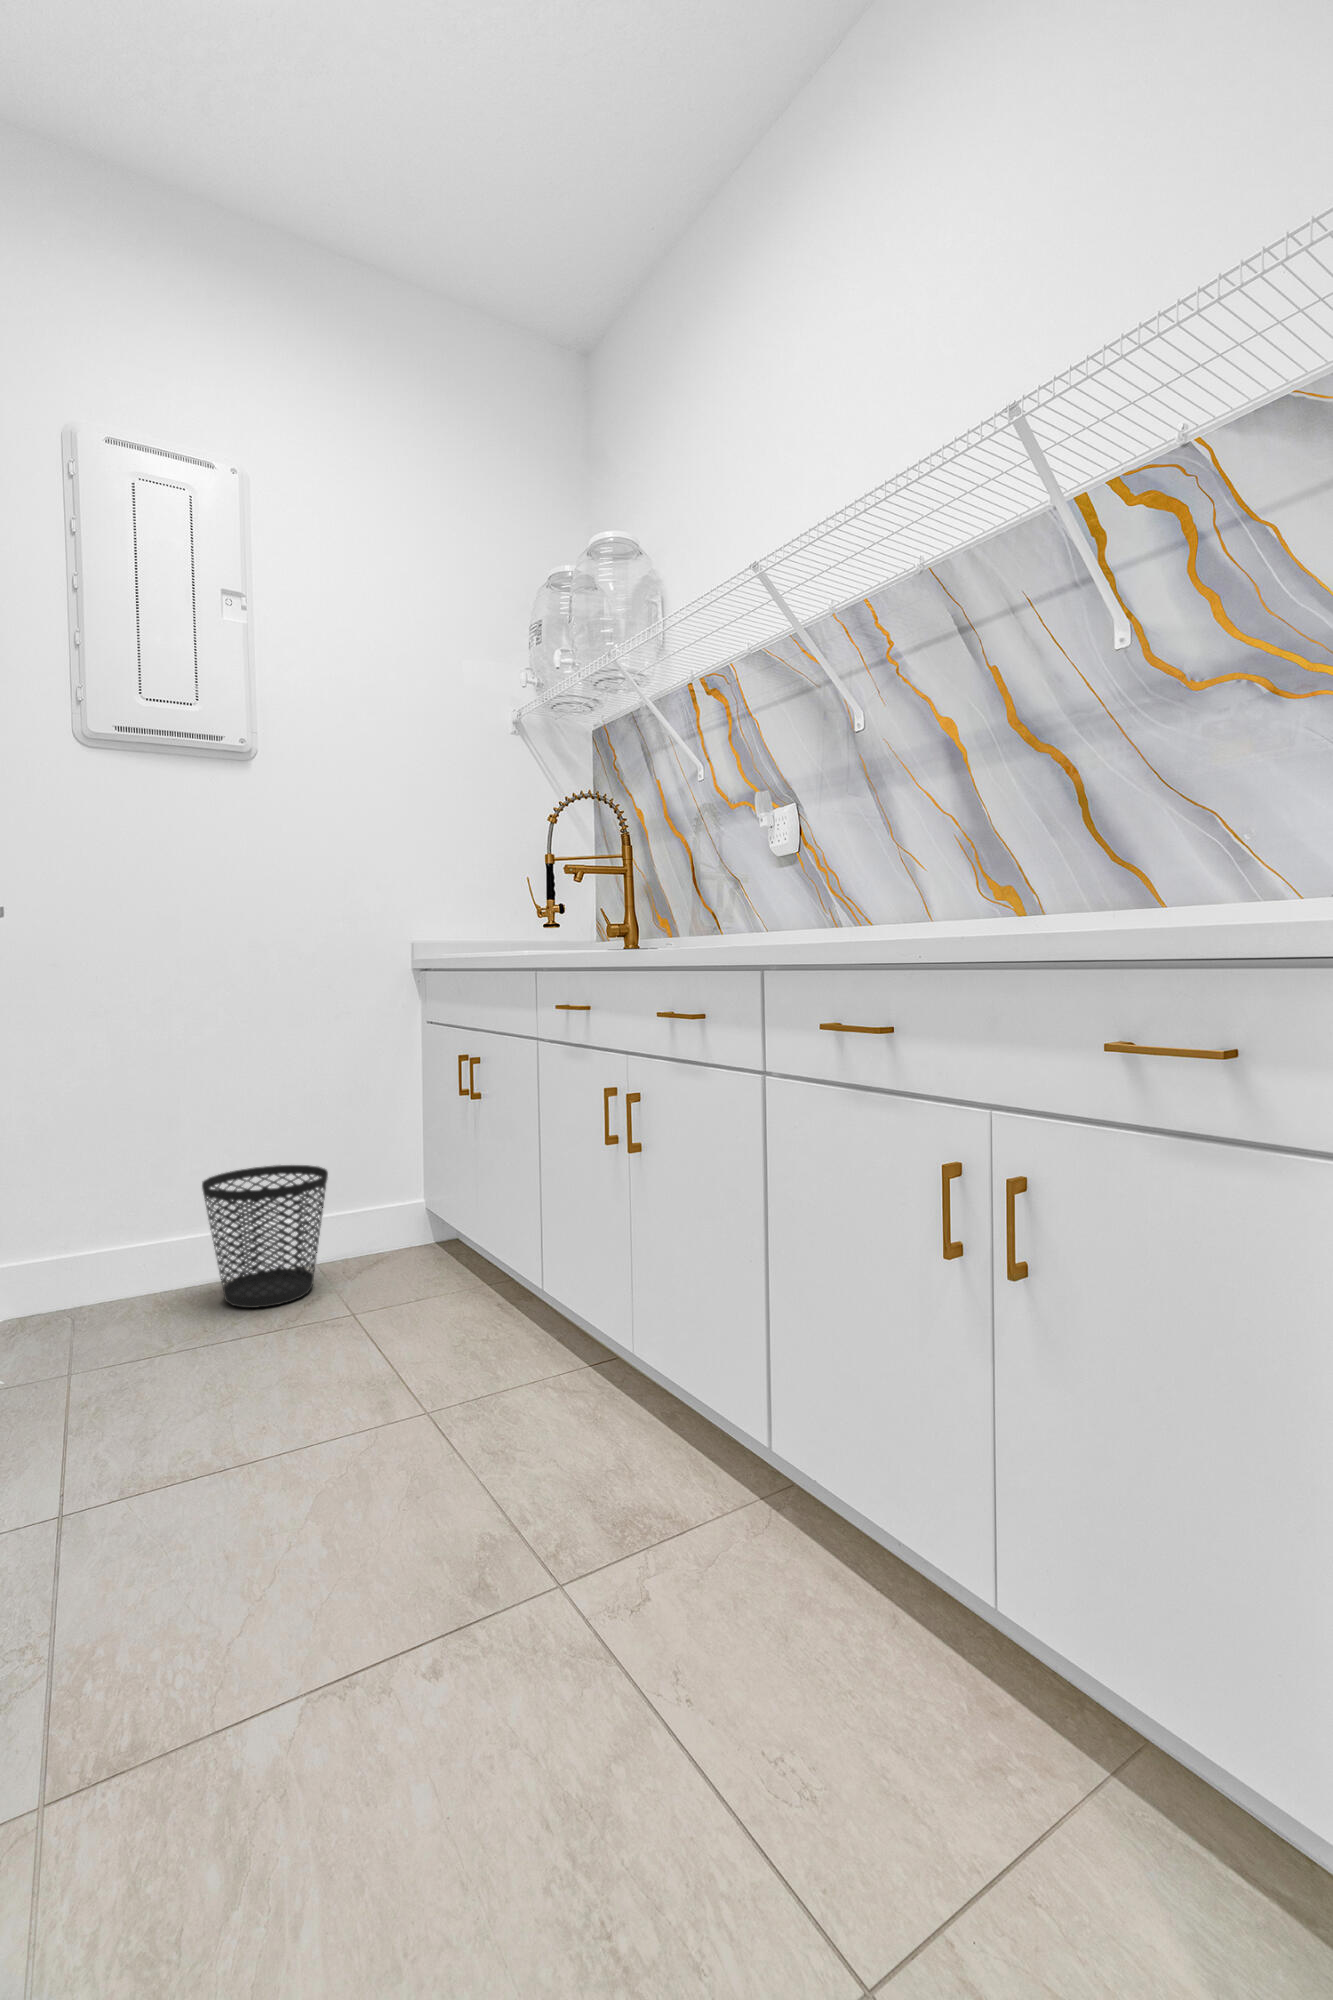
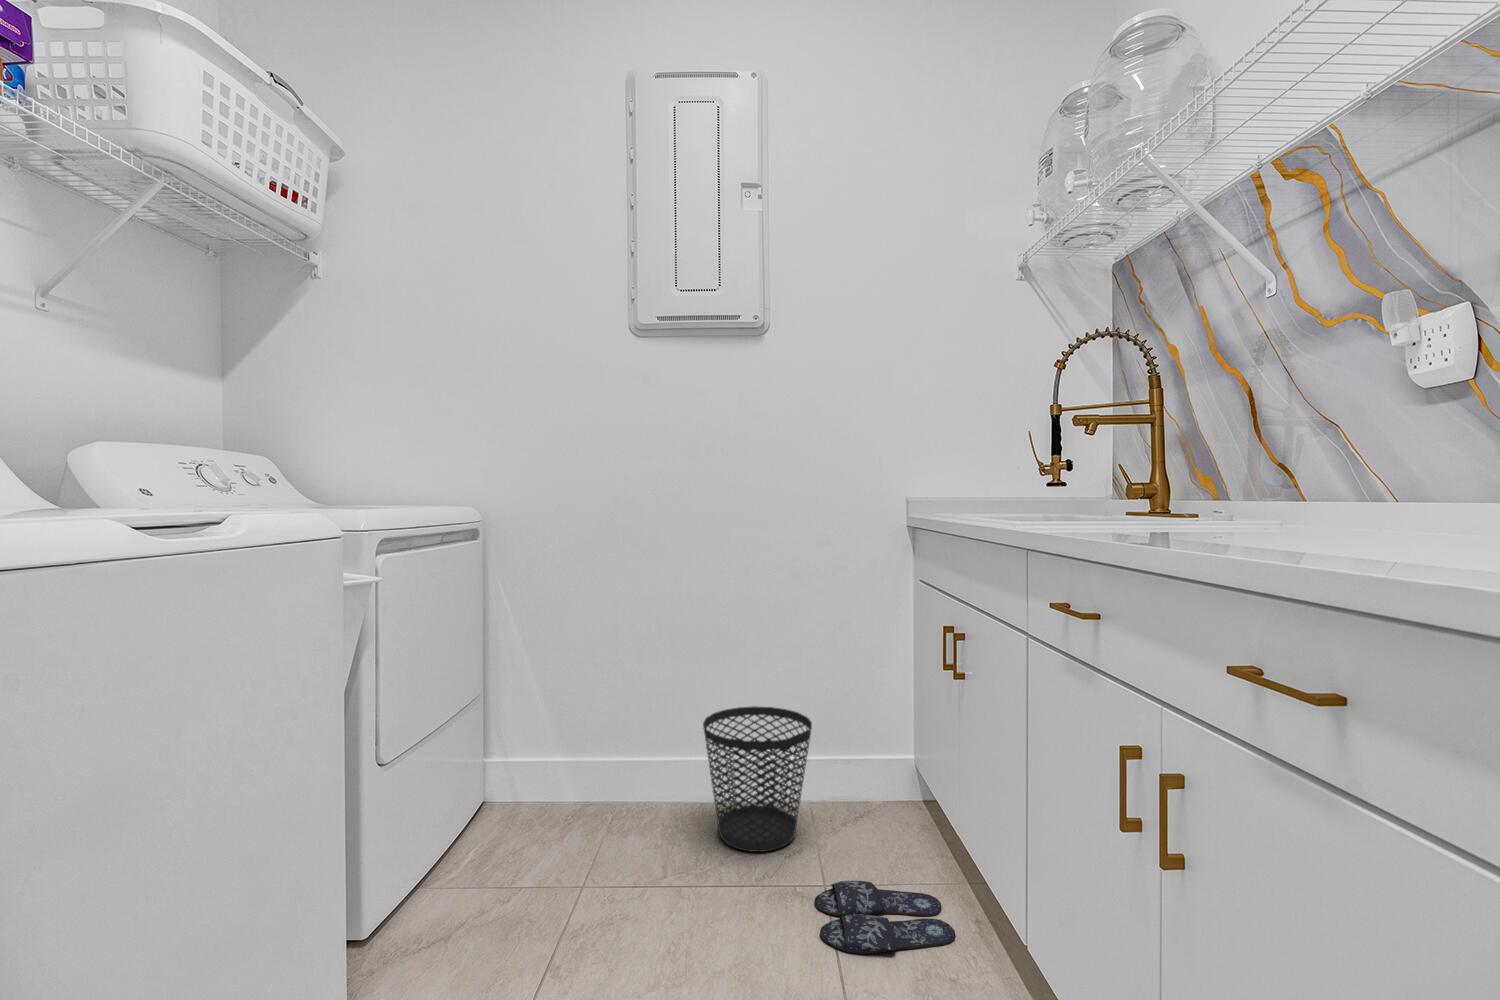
slippers: none [349,1296,482,1343] -> present [814,881,955,954]

